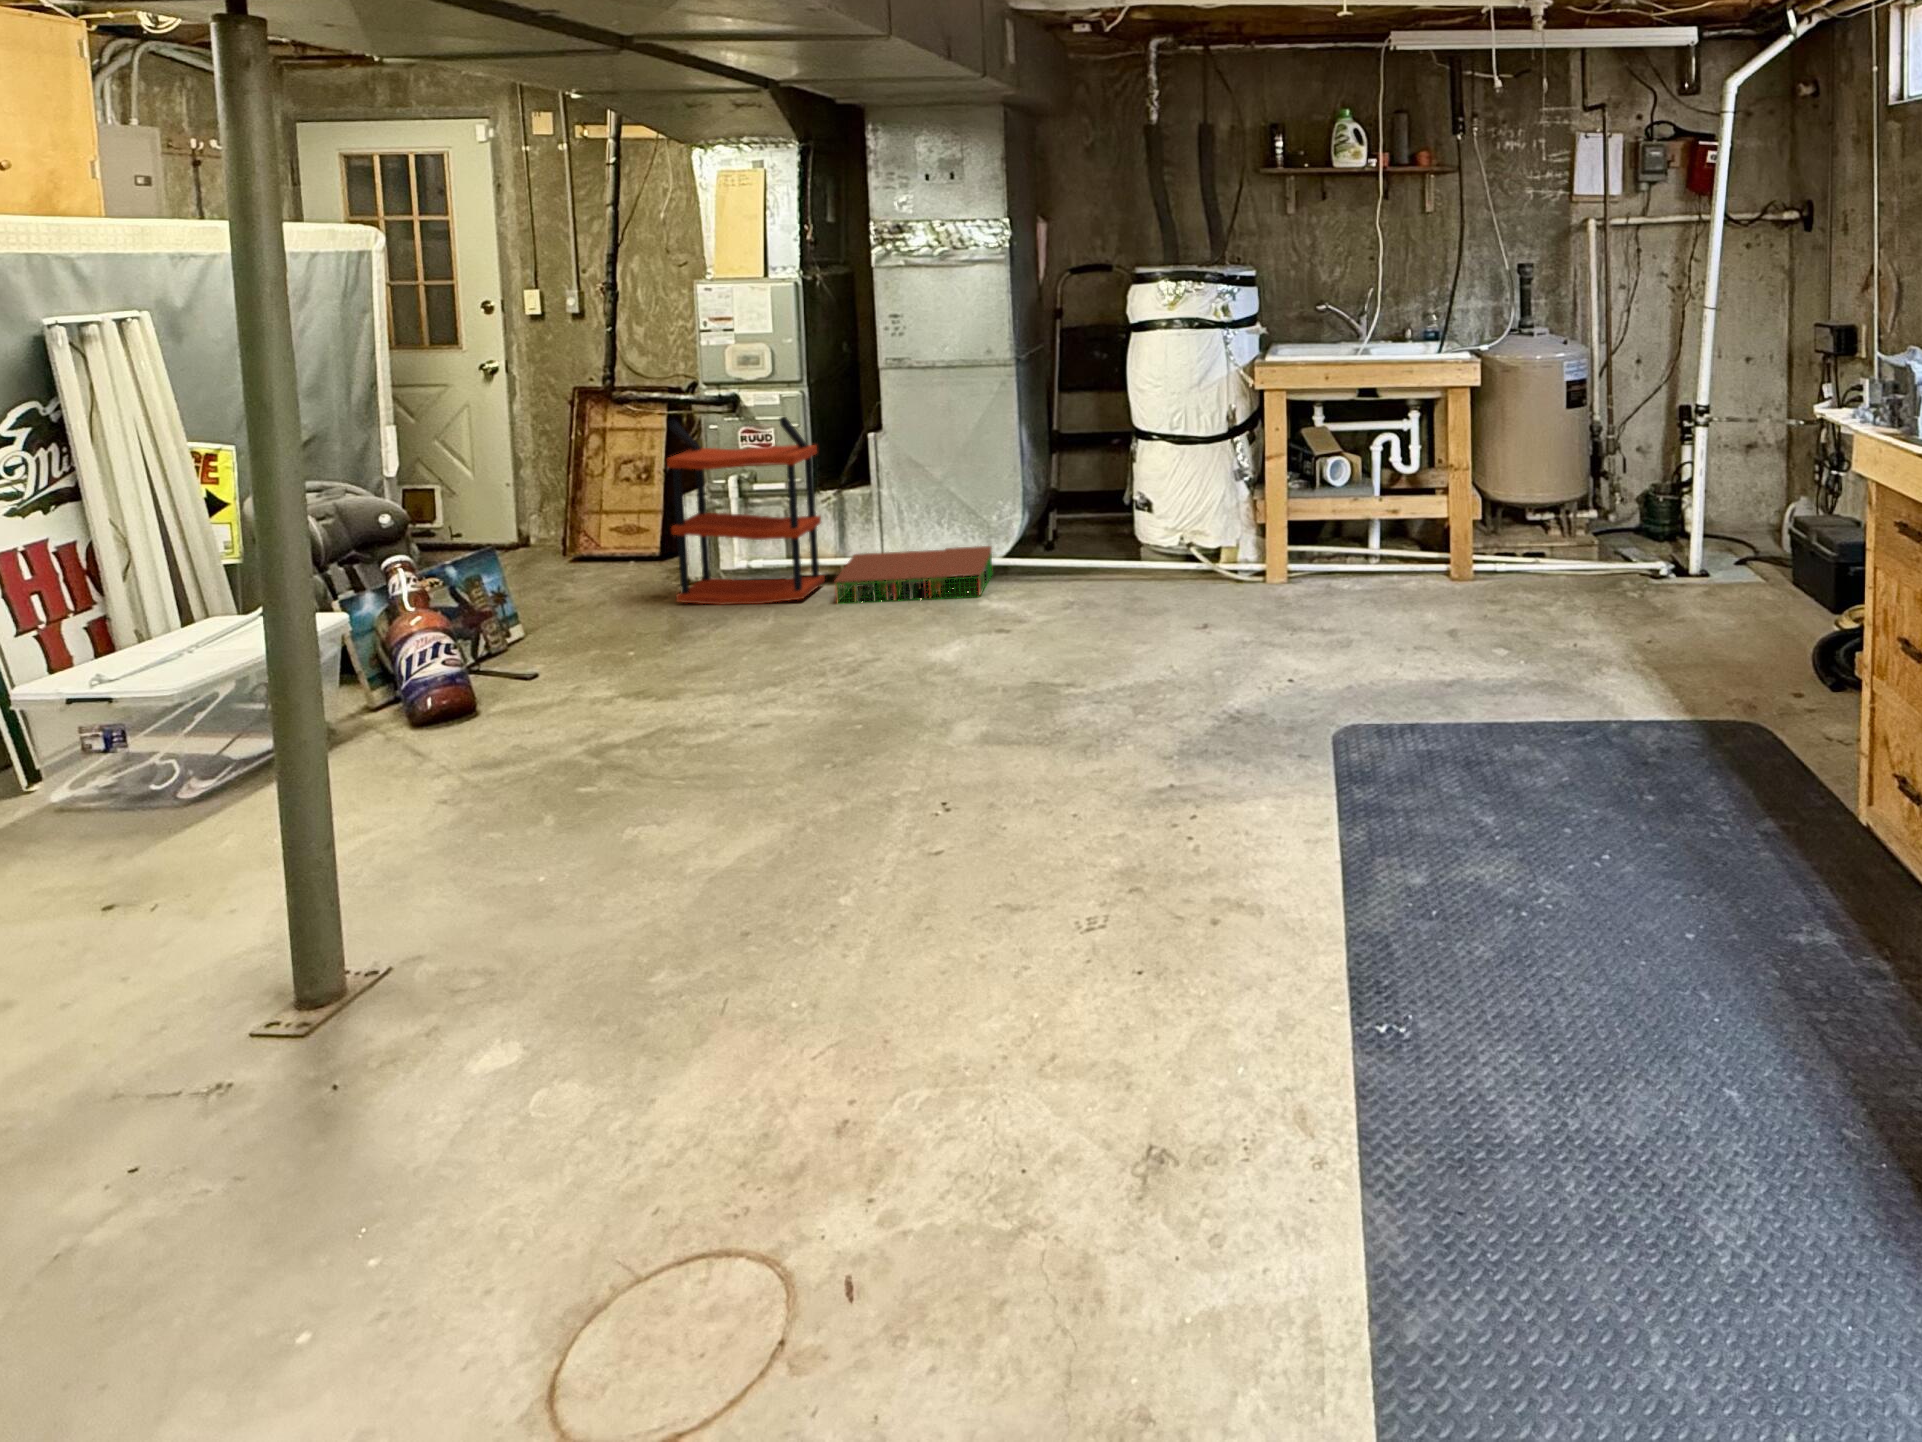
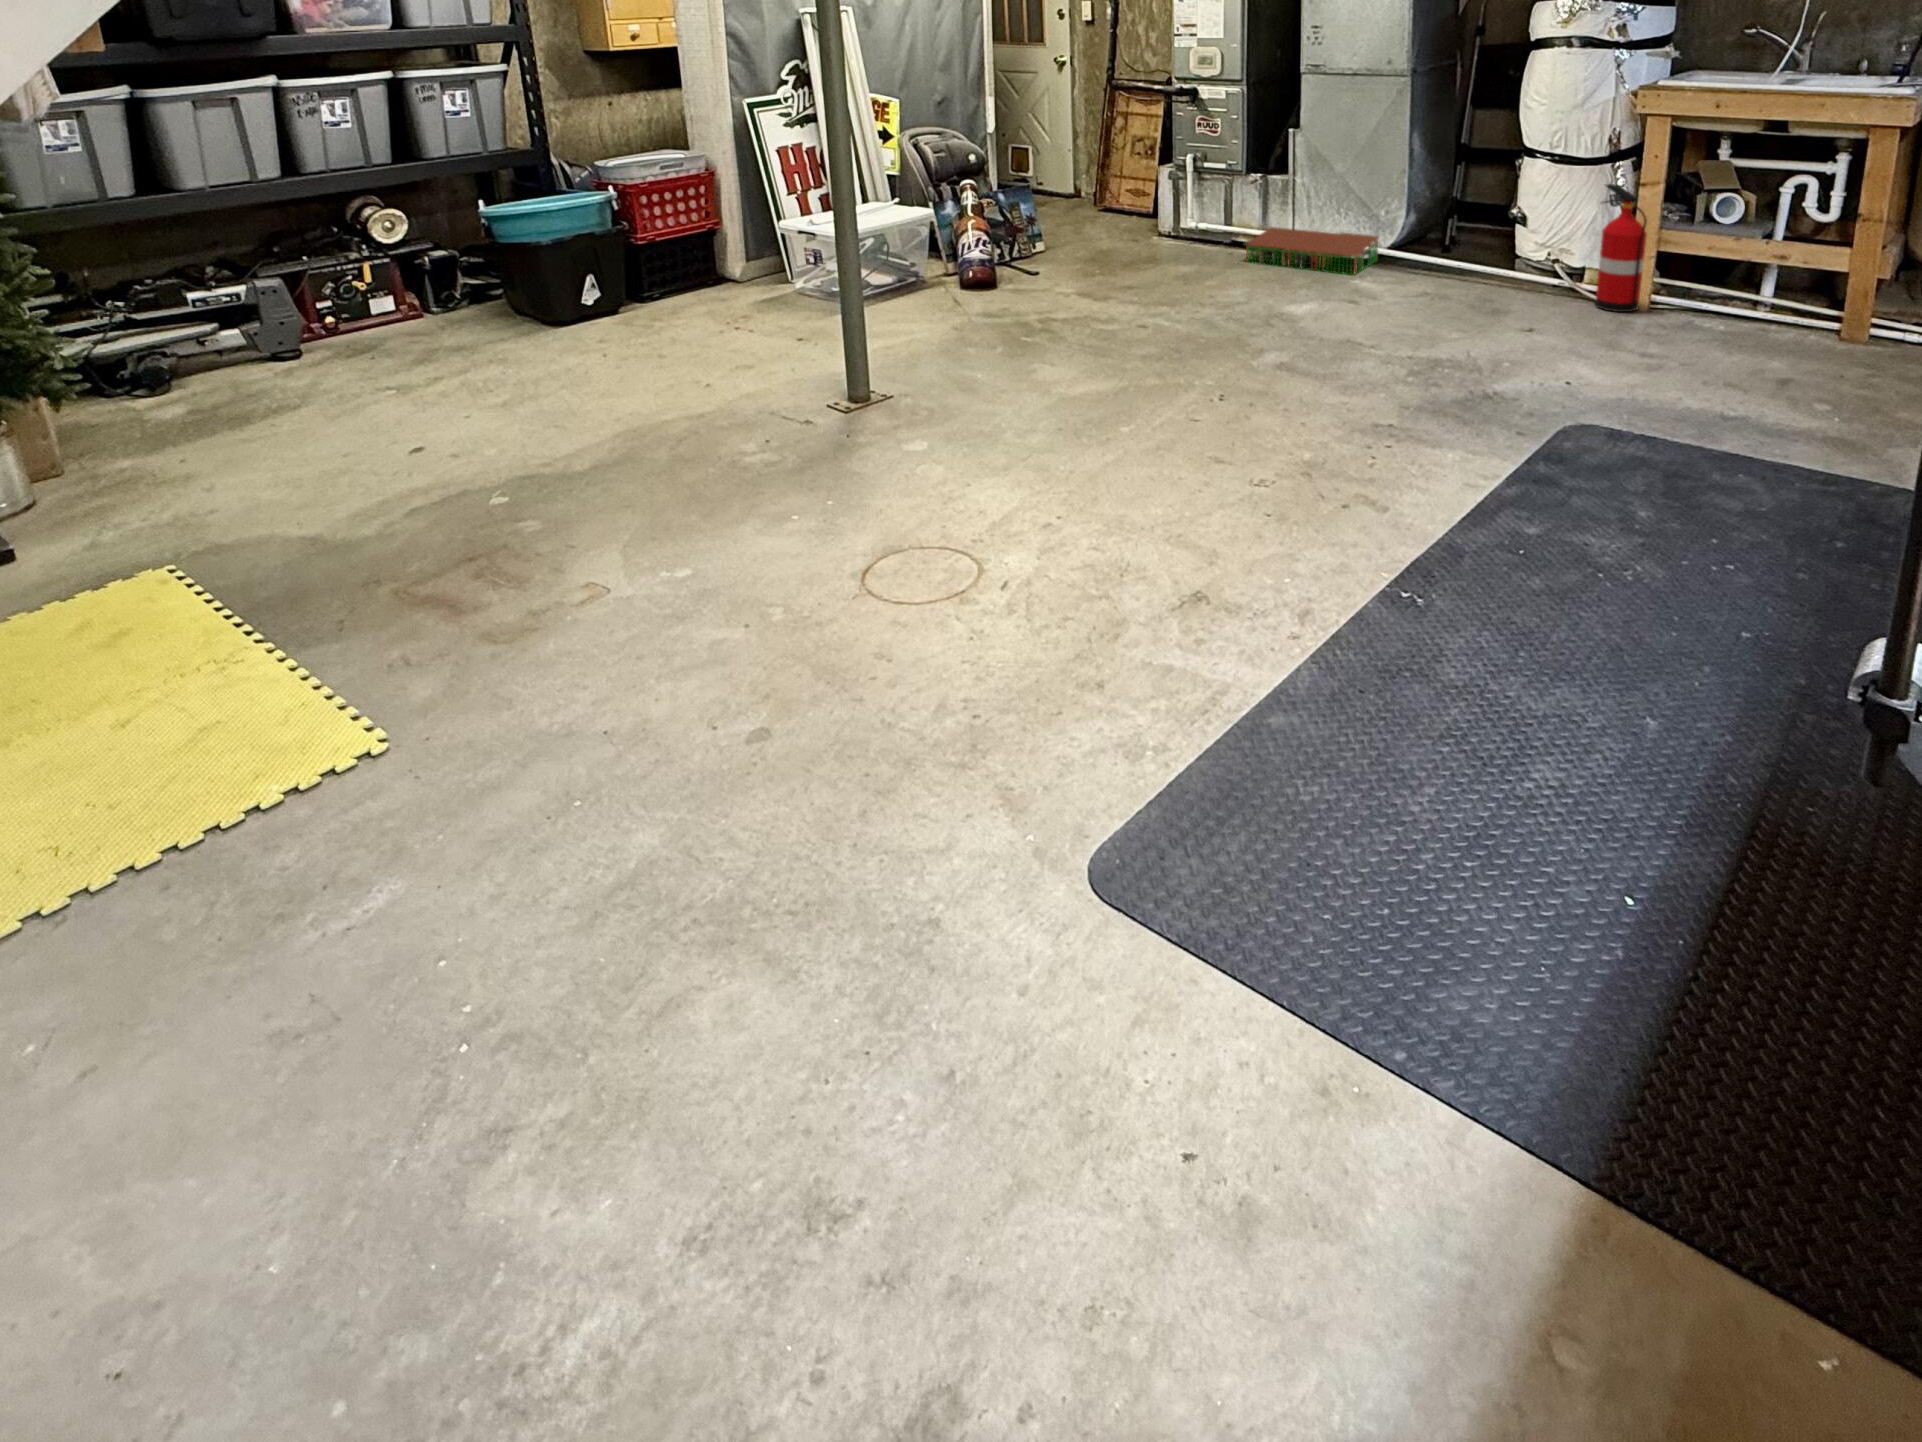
shelving unit: present [667,417,825,605] -> none [1140,104,1247,255]
fire extinguisher: none [1233,461,1285,590] -> present [1595,184,1647,312]

